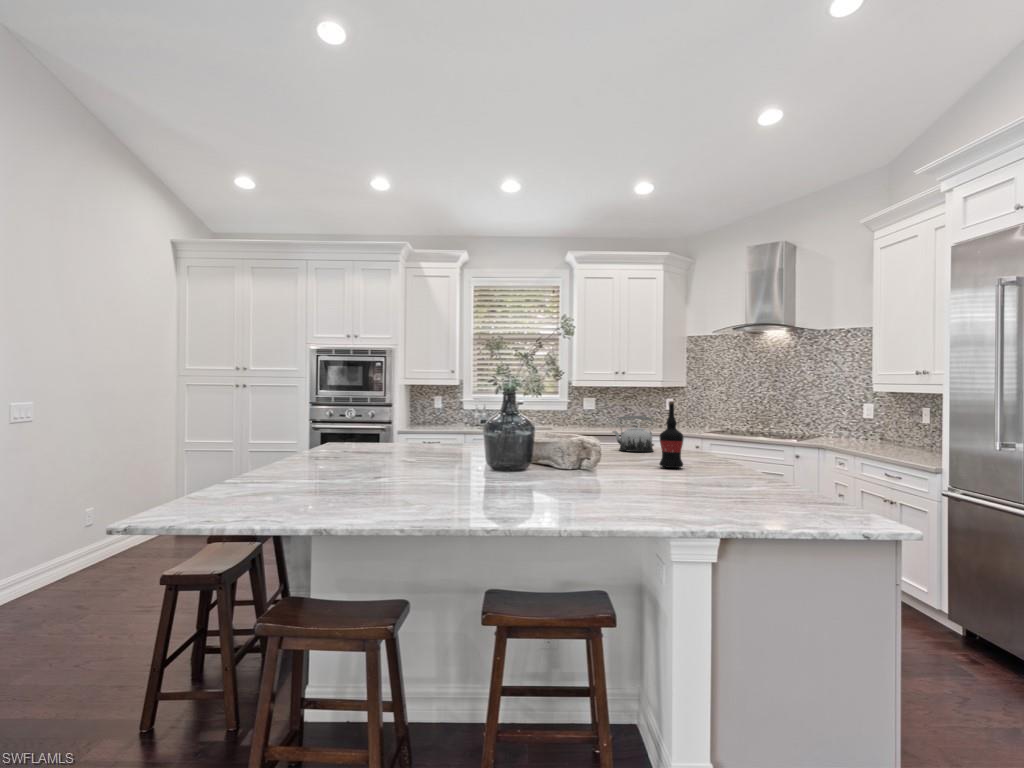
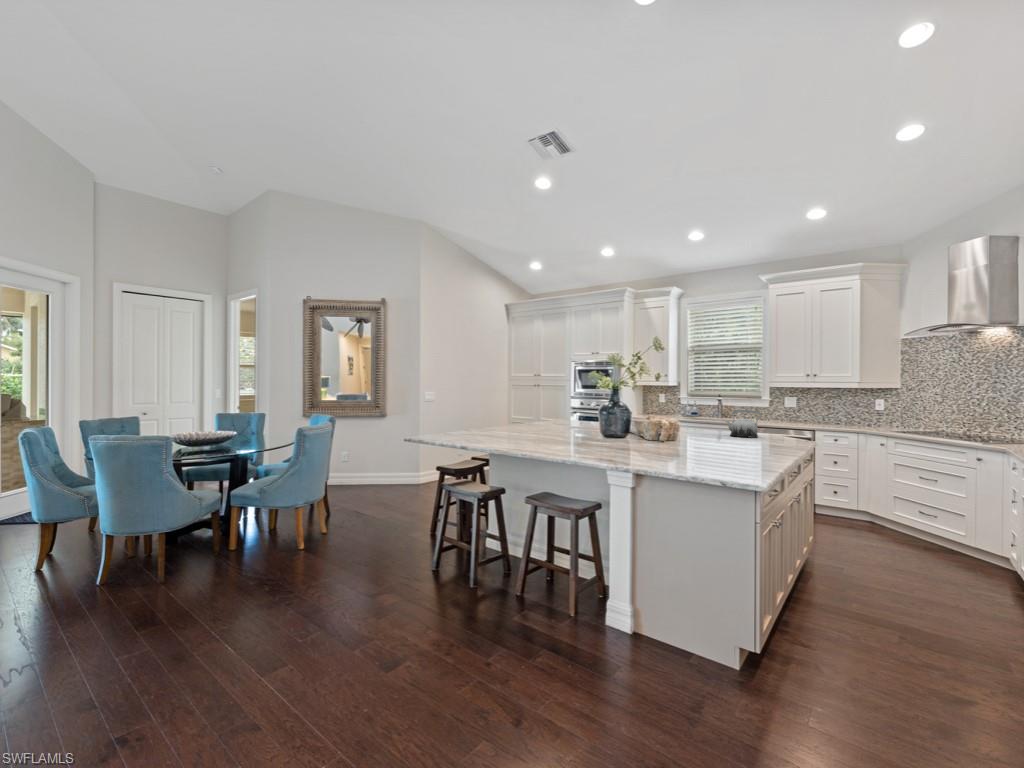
wine bottle: present [659,401,683,468] -> none [702,398,720,443]

